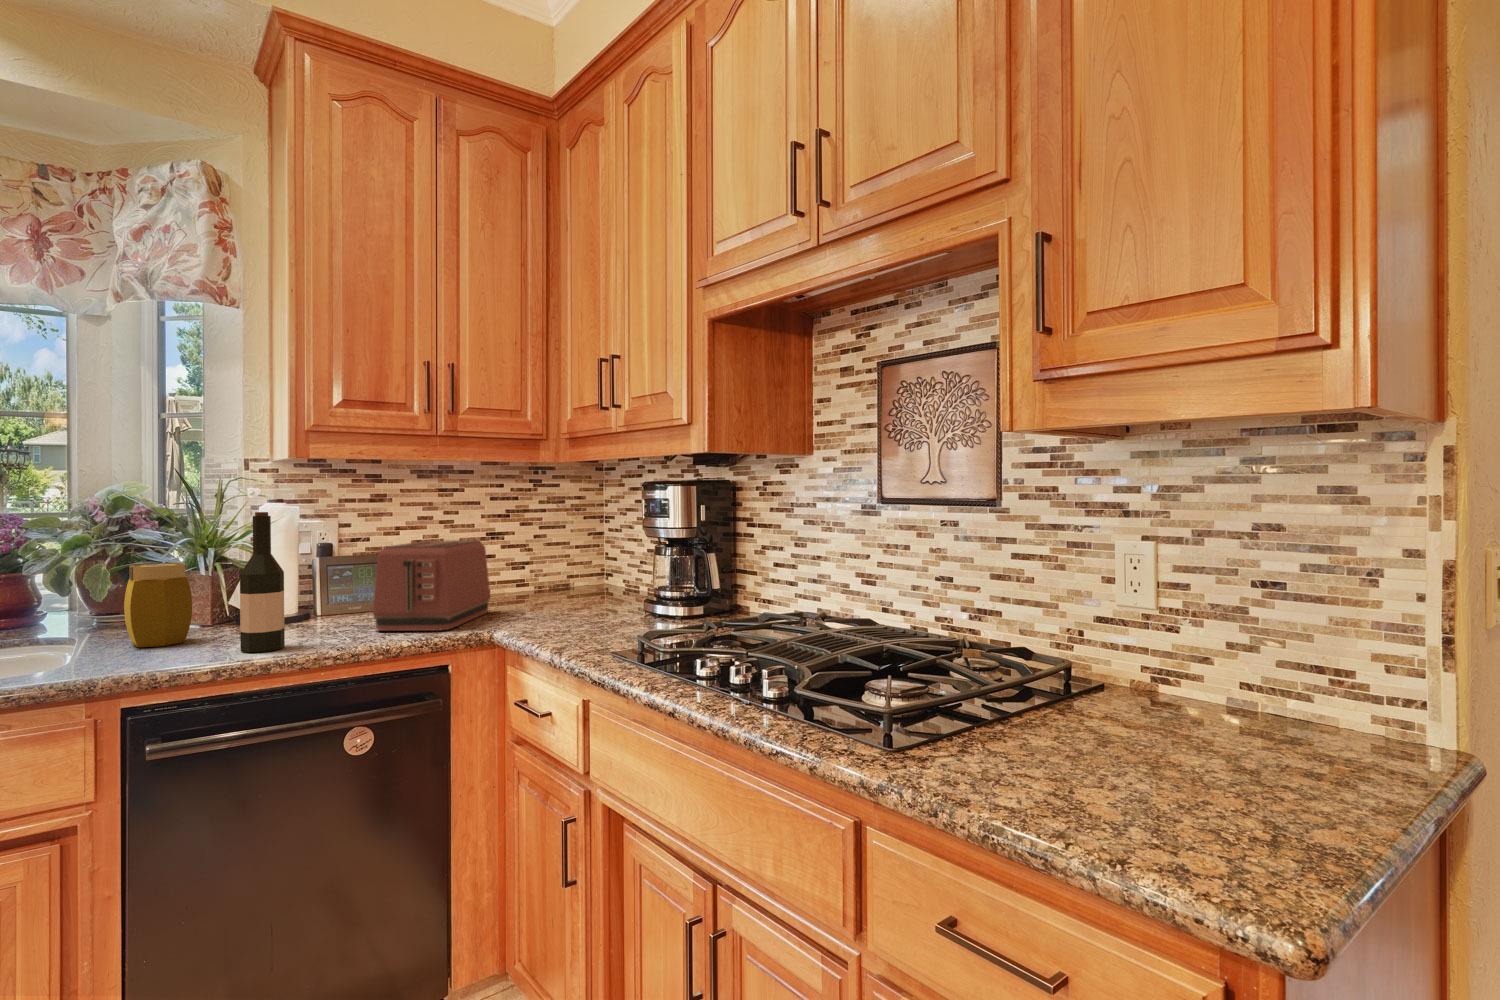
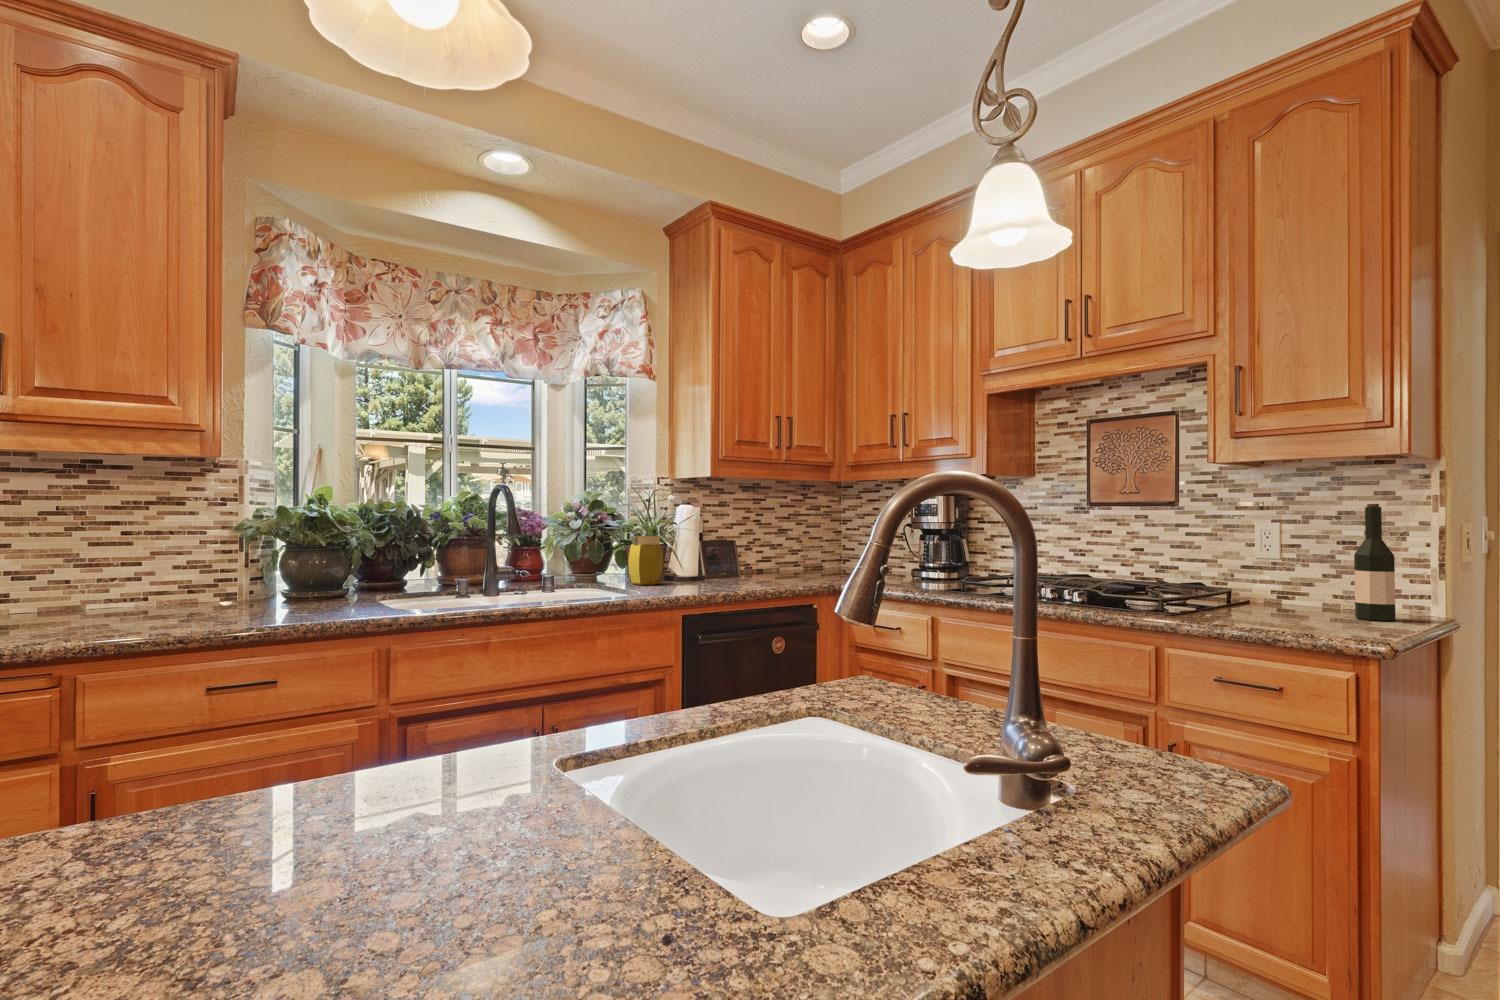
wine bottle: present [240,512,285,652] -> present [1354,504,1396,621]
toaster: present [373,540,490,631] -> none [760,530,808,582]

